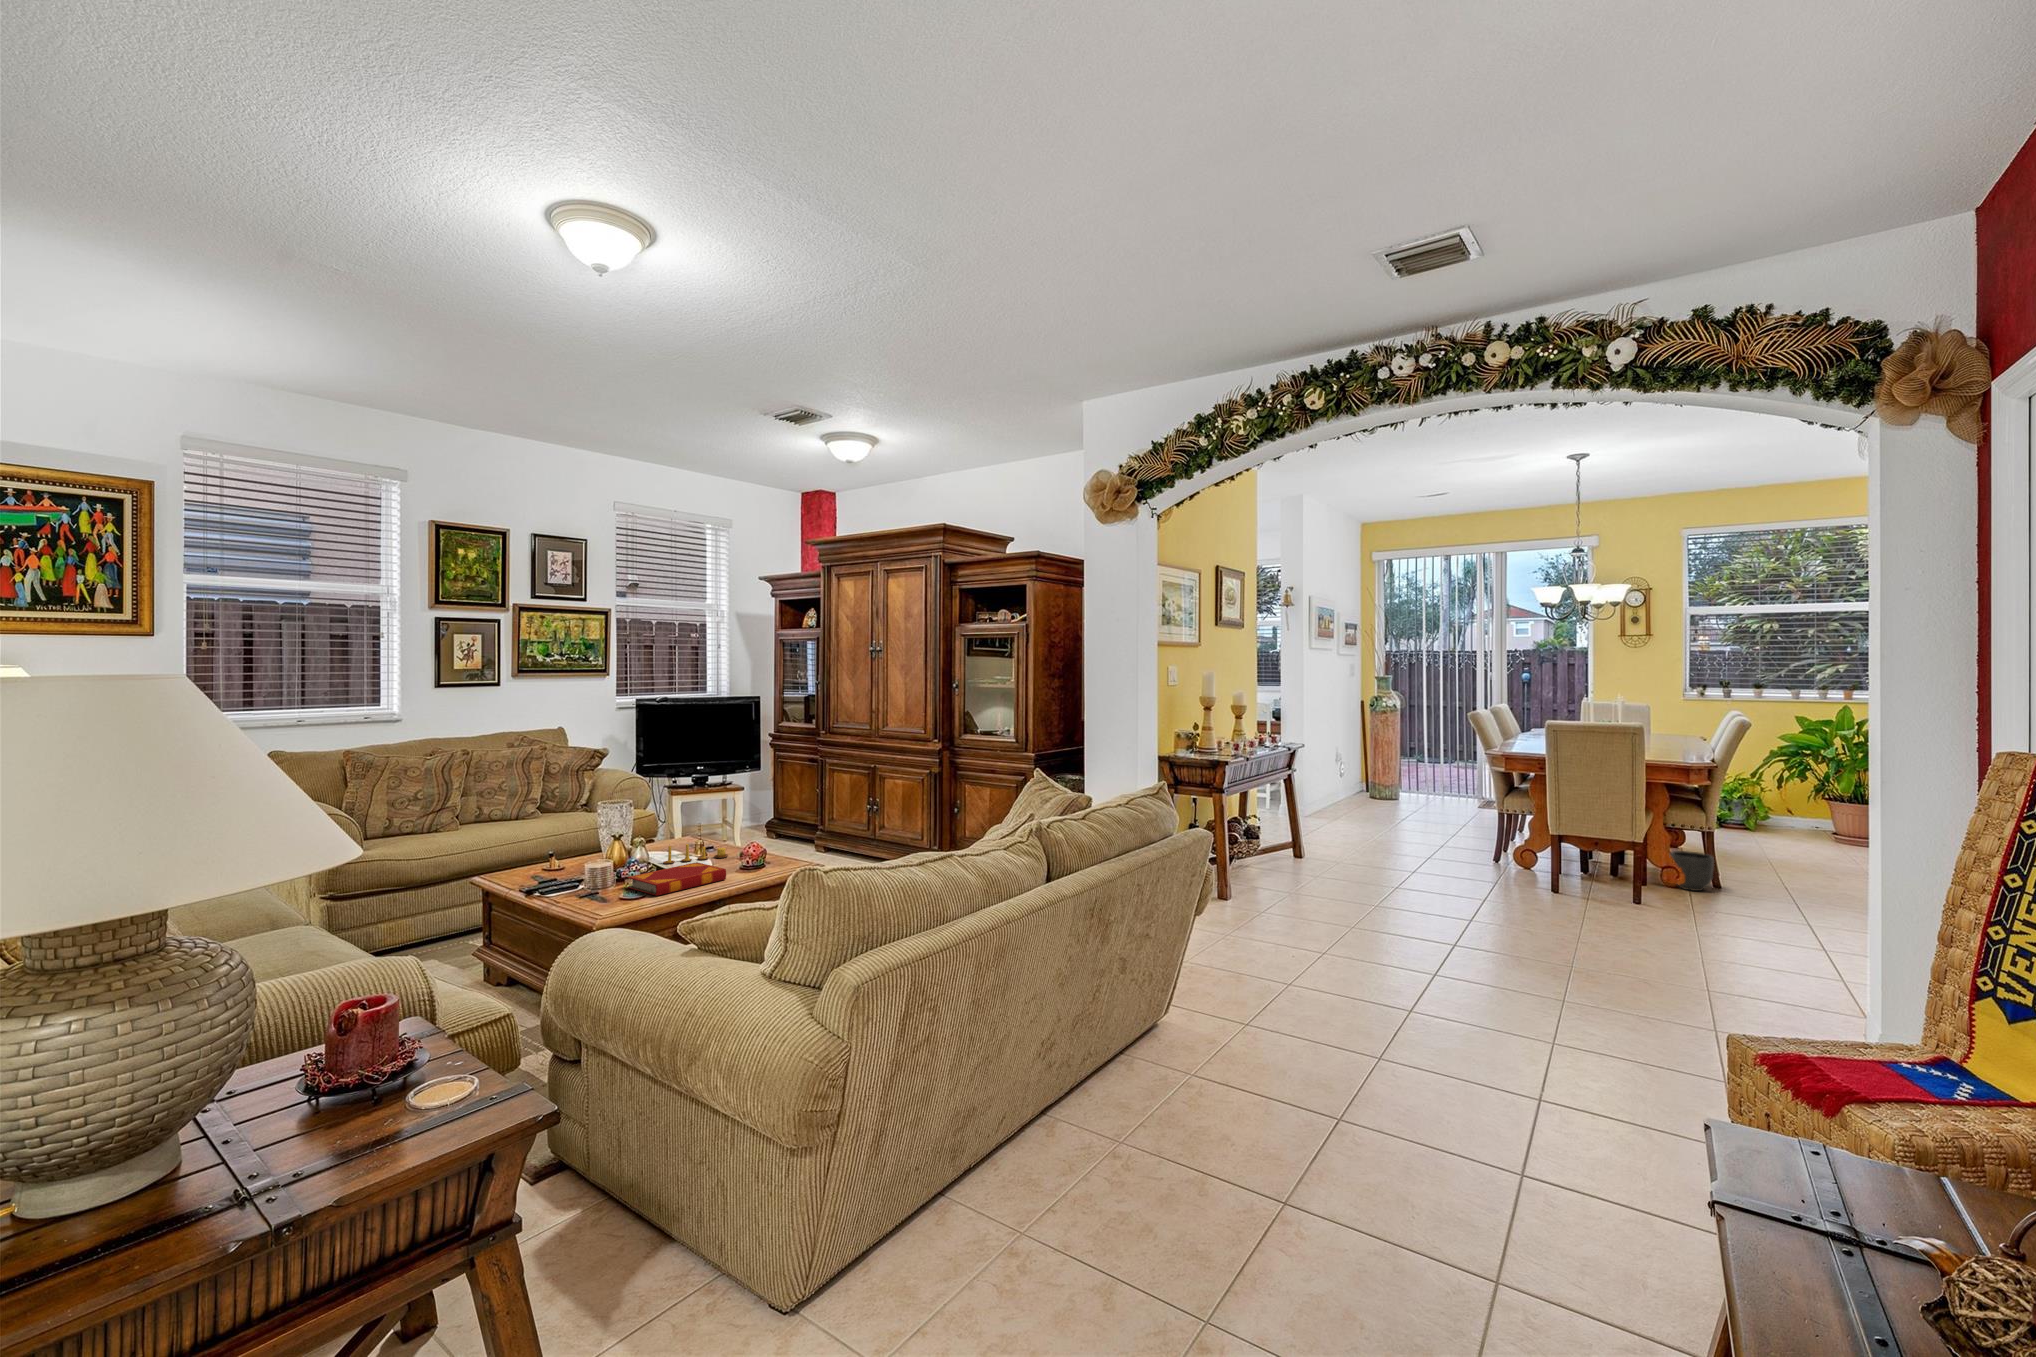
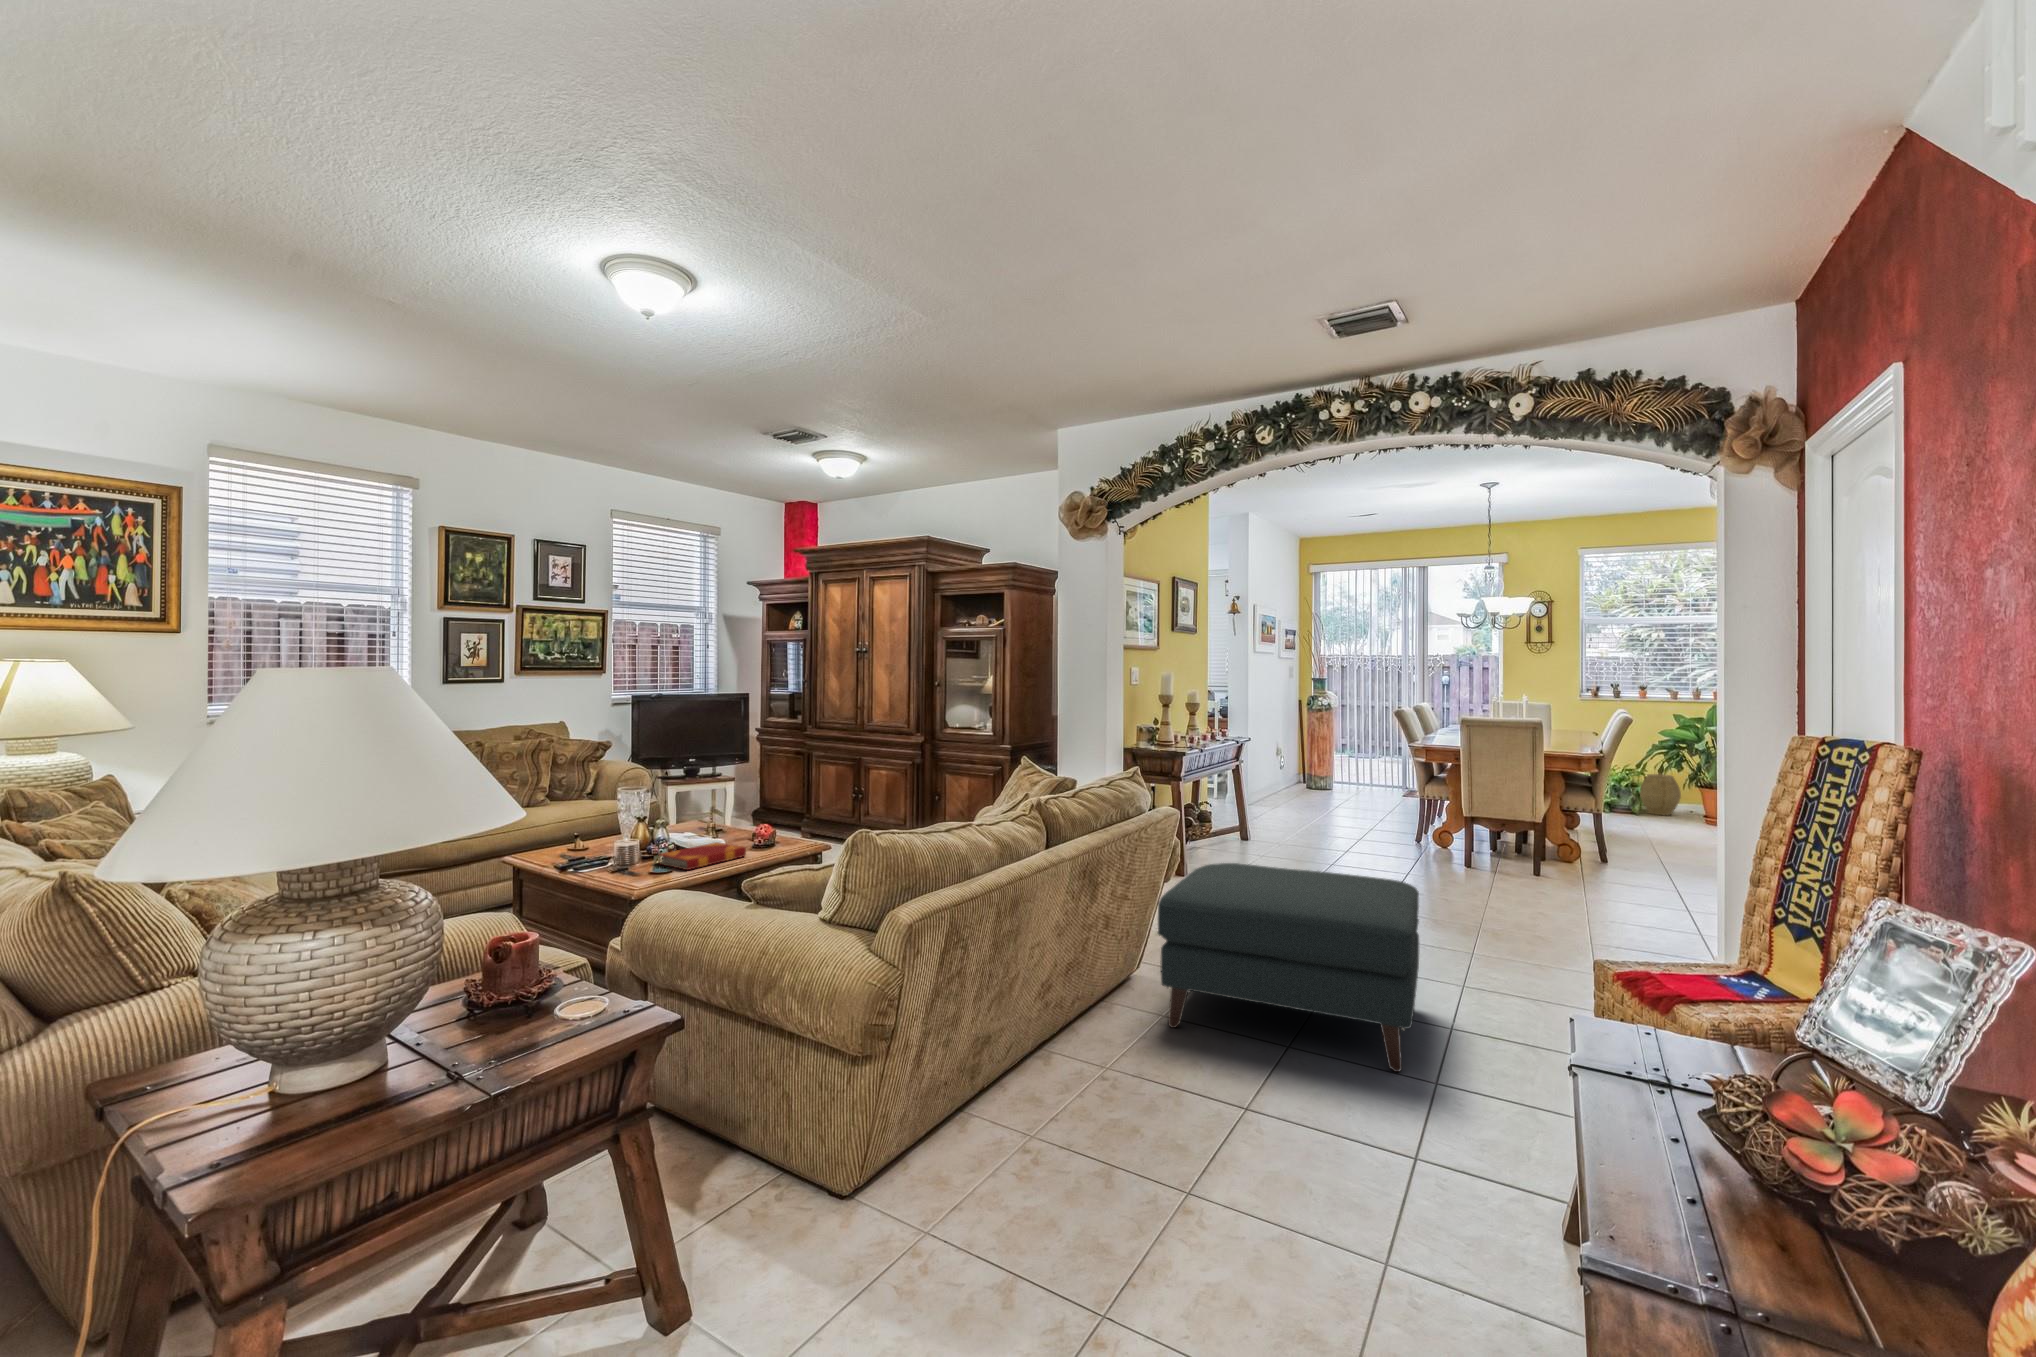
woven basket: none [1755,782,1804,830] -> present [1640,773,1681,816]
candle: present [663,844,728,864] -> none [683,825,742,844]
planter: present [1671,851,1714,891] -> none [1565,832,1601,866]
ottoman: none [1183,893,1499,1157] -> present [1158,863,1419,1072]

